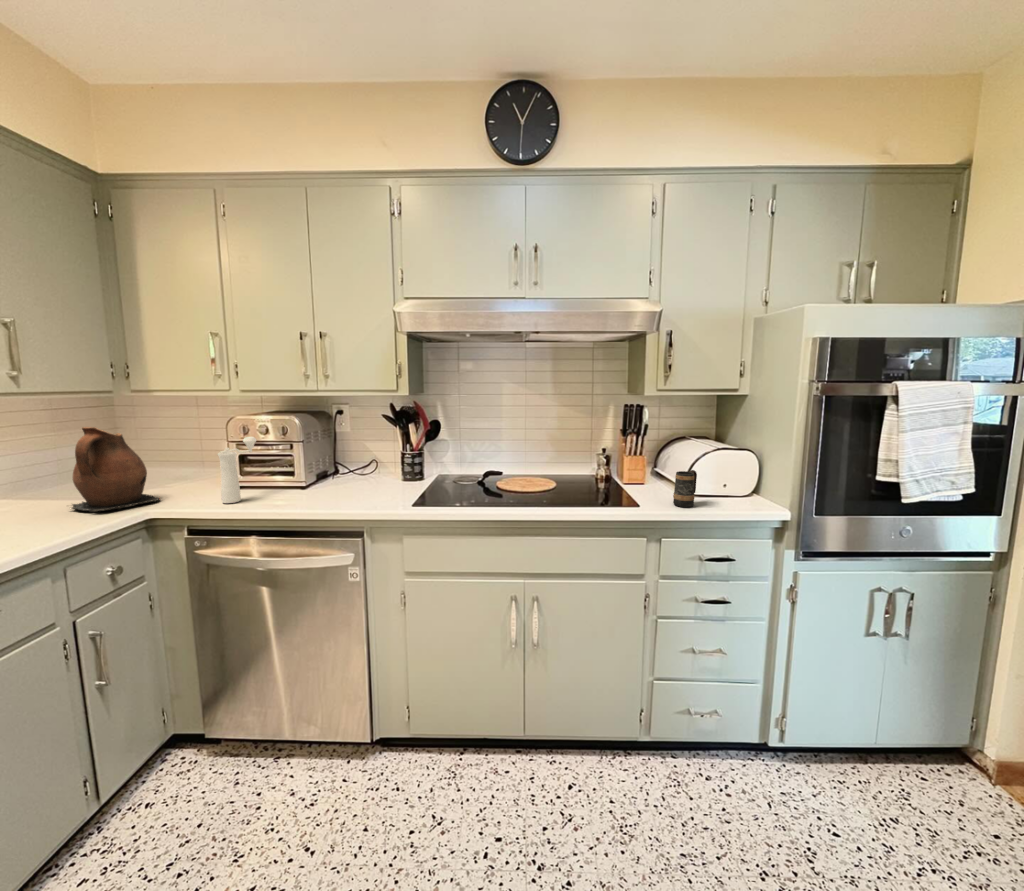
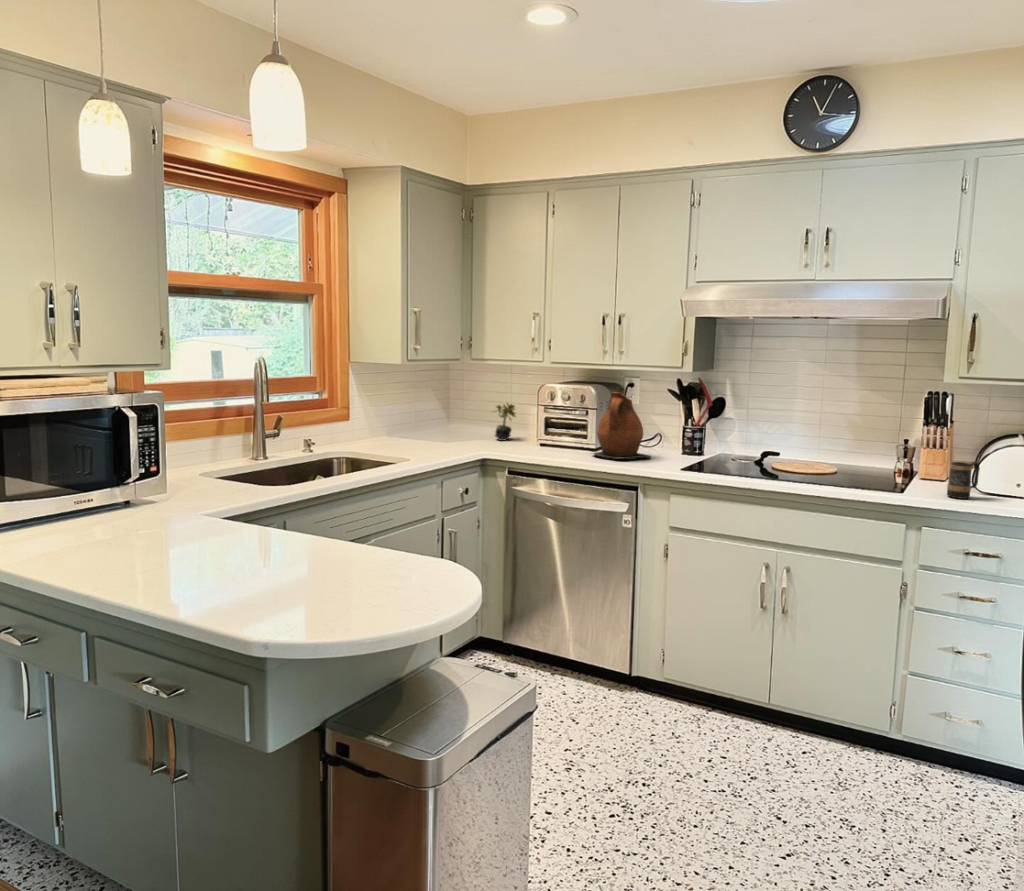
ceramic pitcher: present [72,427,160,512] -> present [593,392,651,459]
pepper mill: present [218,437,256,503] -> none [532,401,560,453]
succulent plant: none [169,440,204,486] -> present [495,403,516,441]

